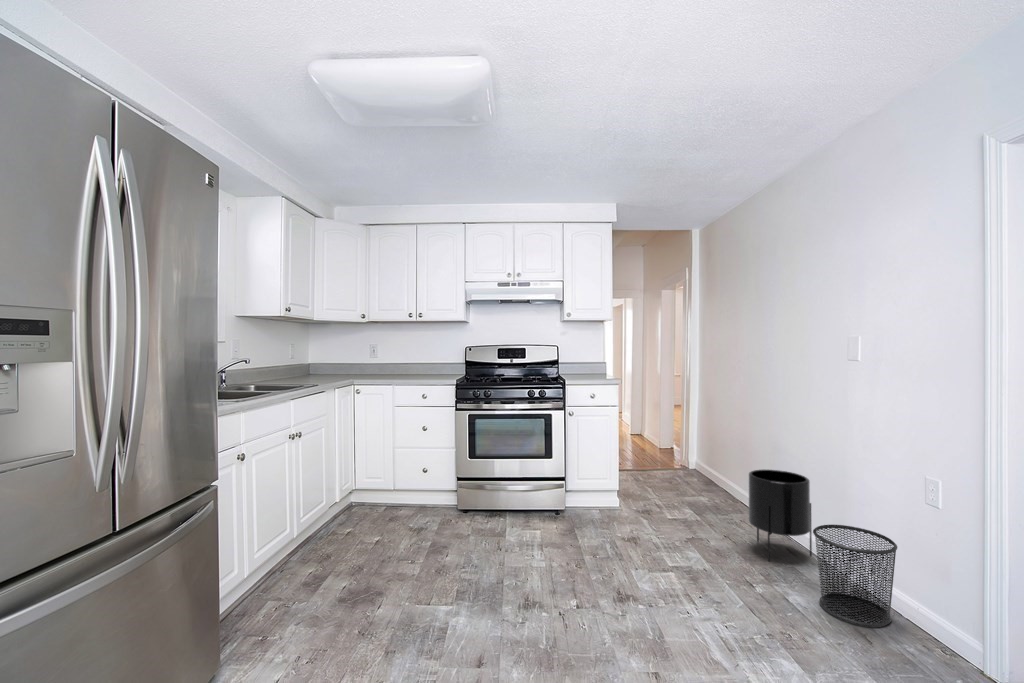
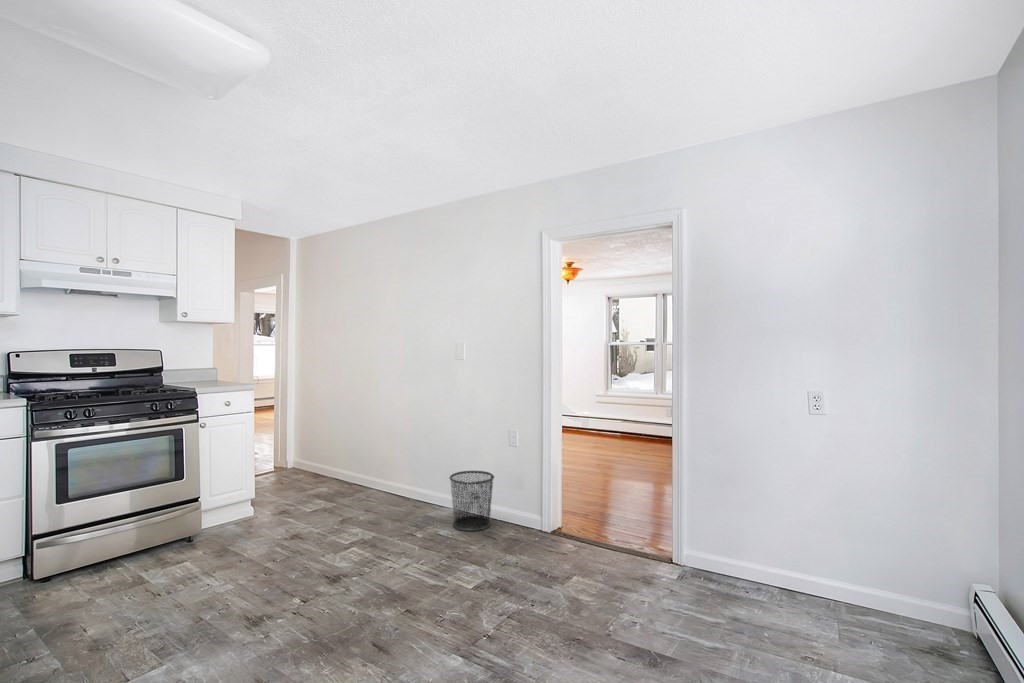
planter: present [749,470,812,562] -> none [388,446,429,516]

